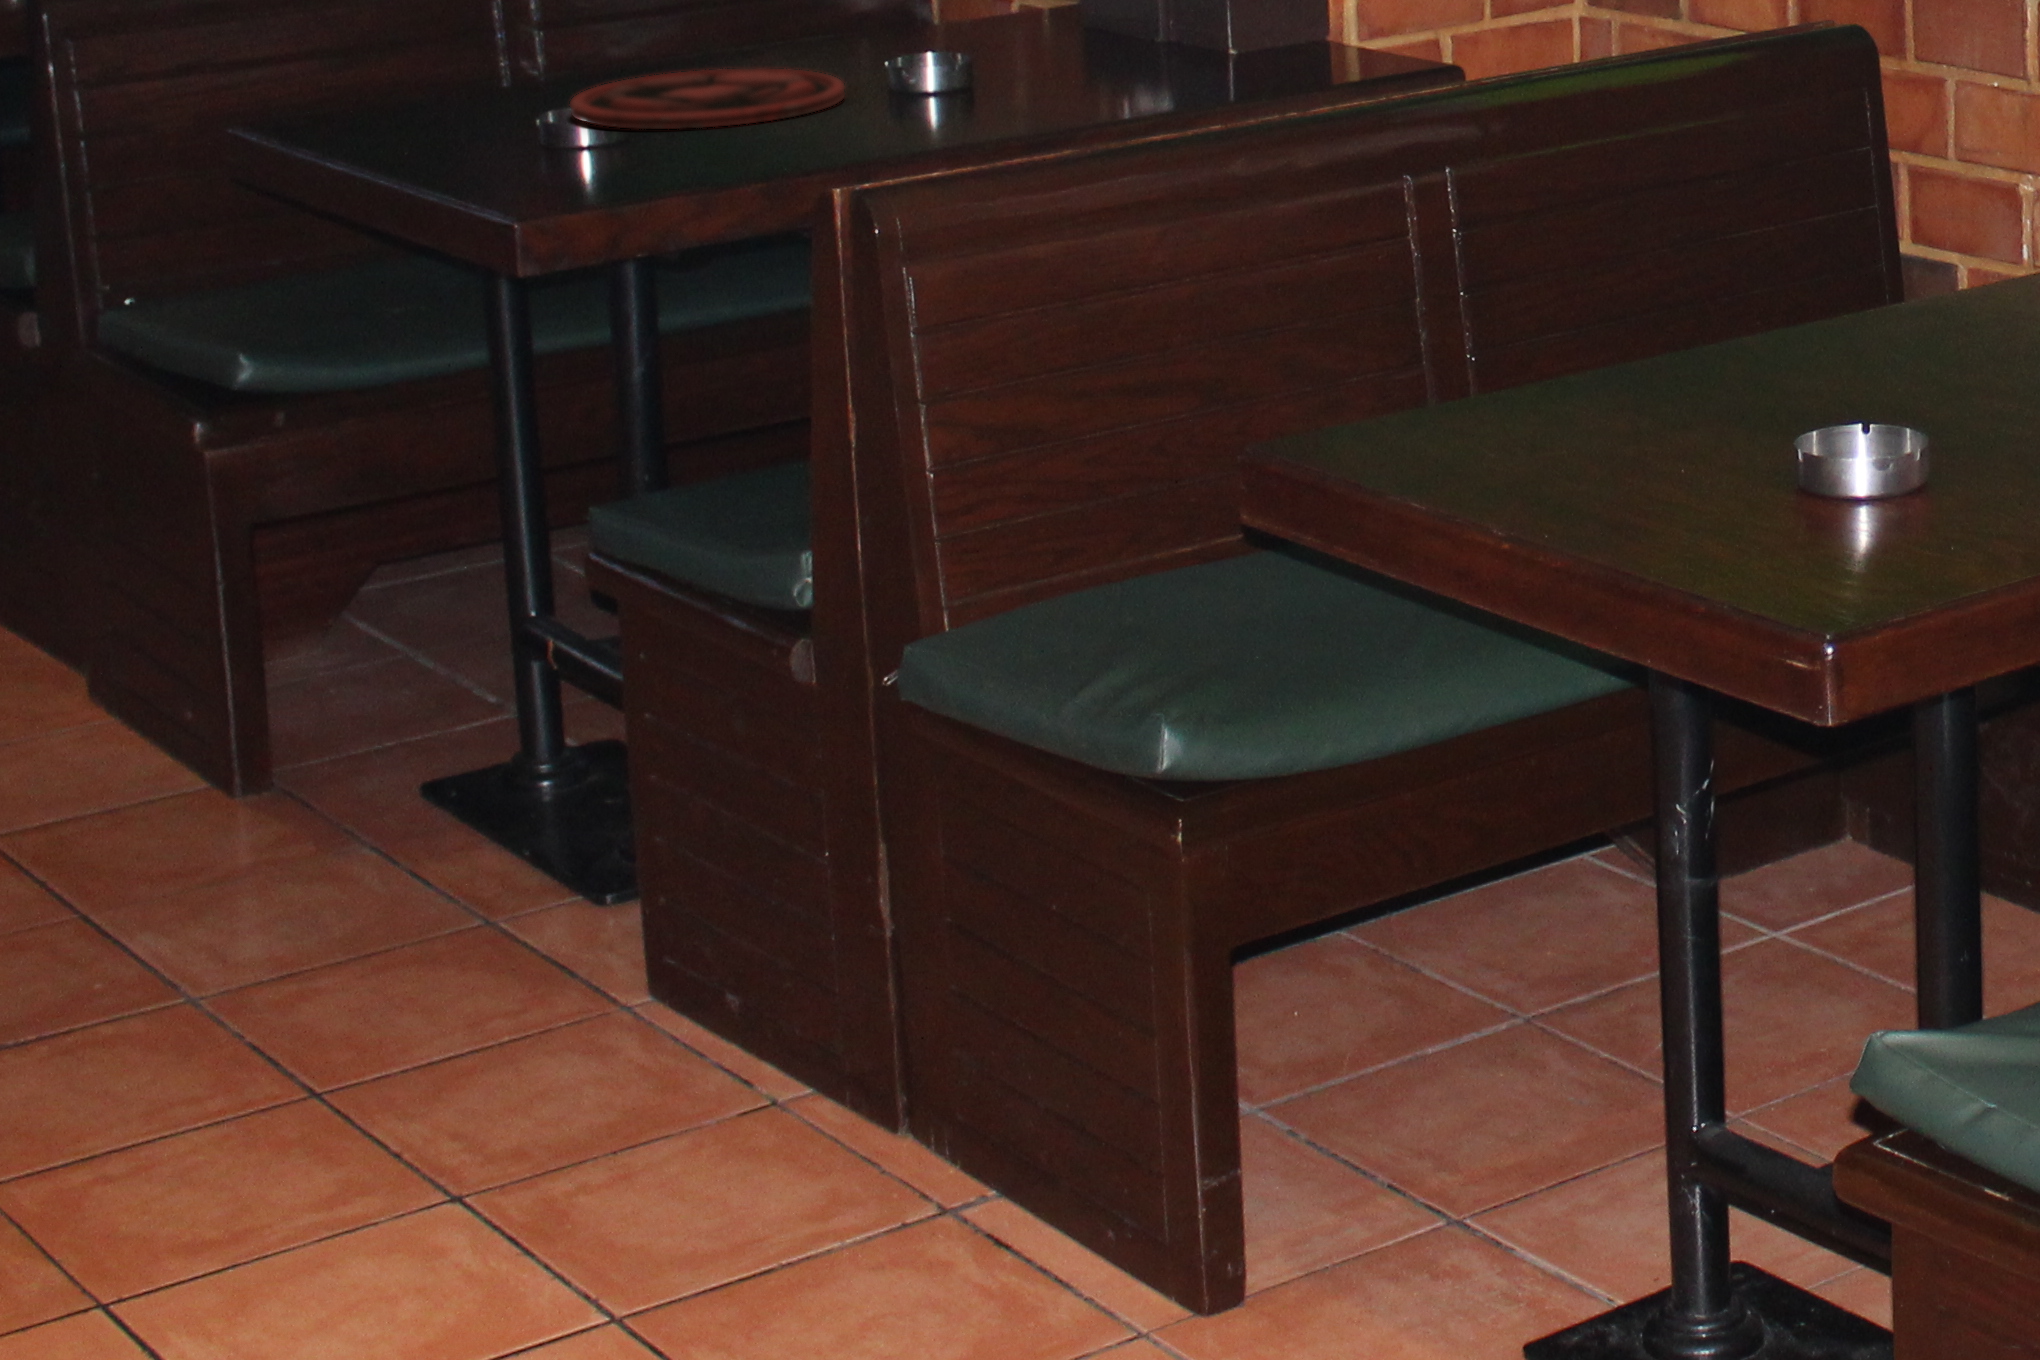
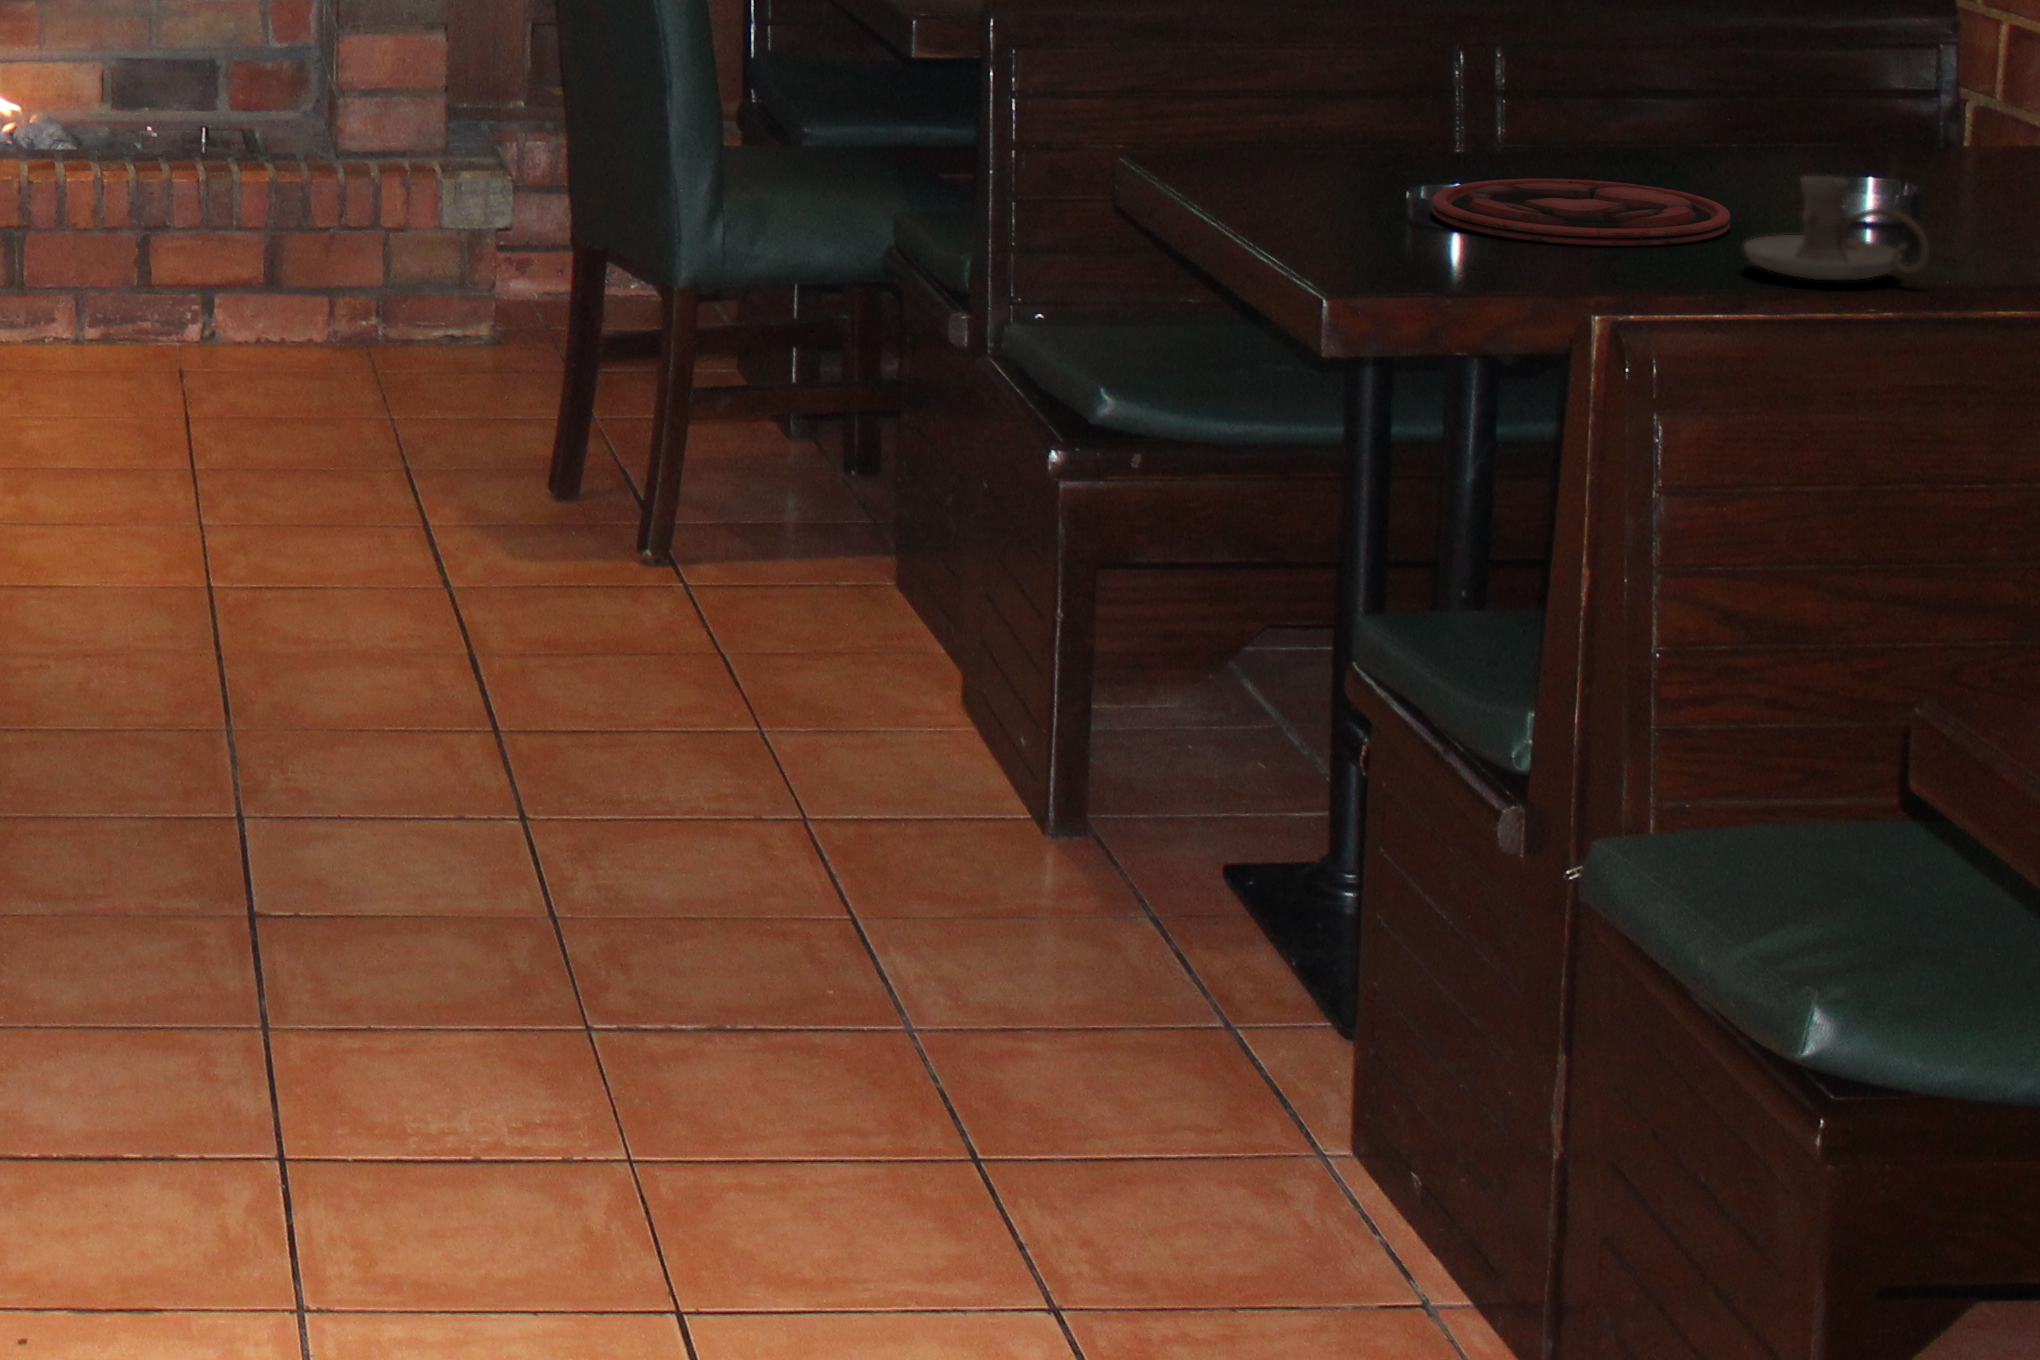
candle holder: none [883,33,1045,125] -> present [1744,176,1929,280]

